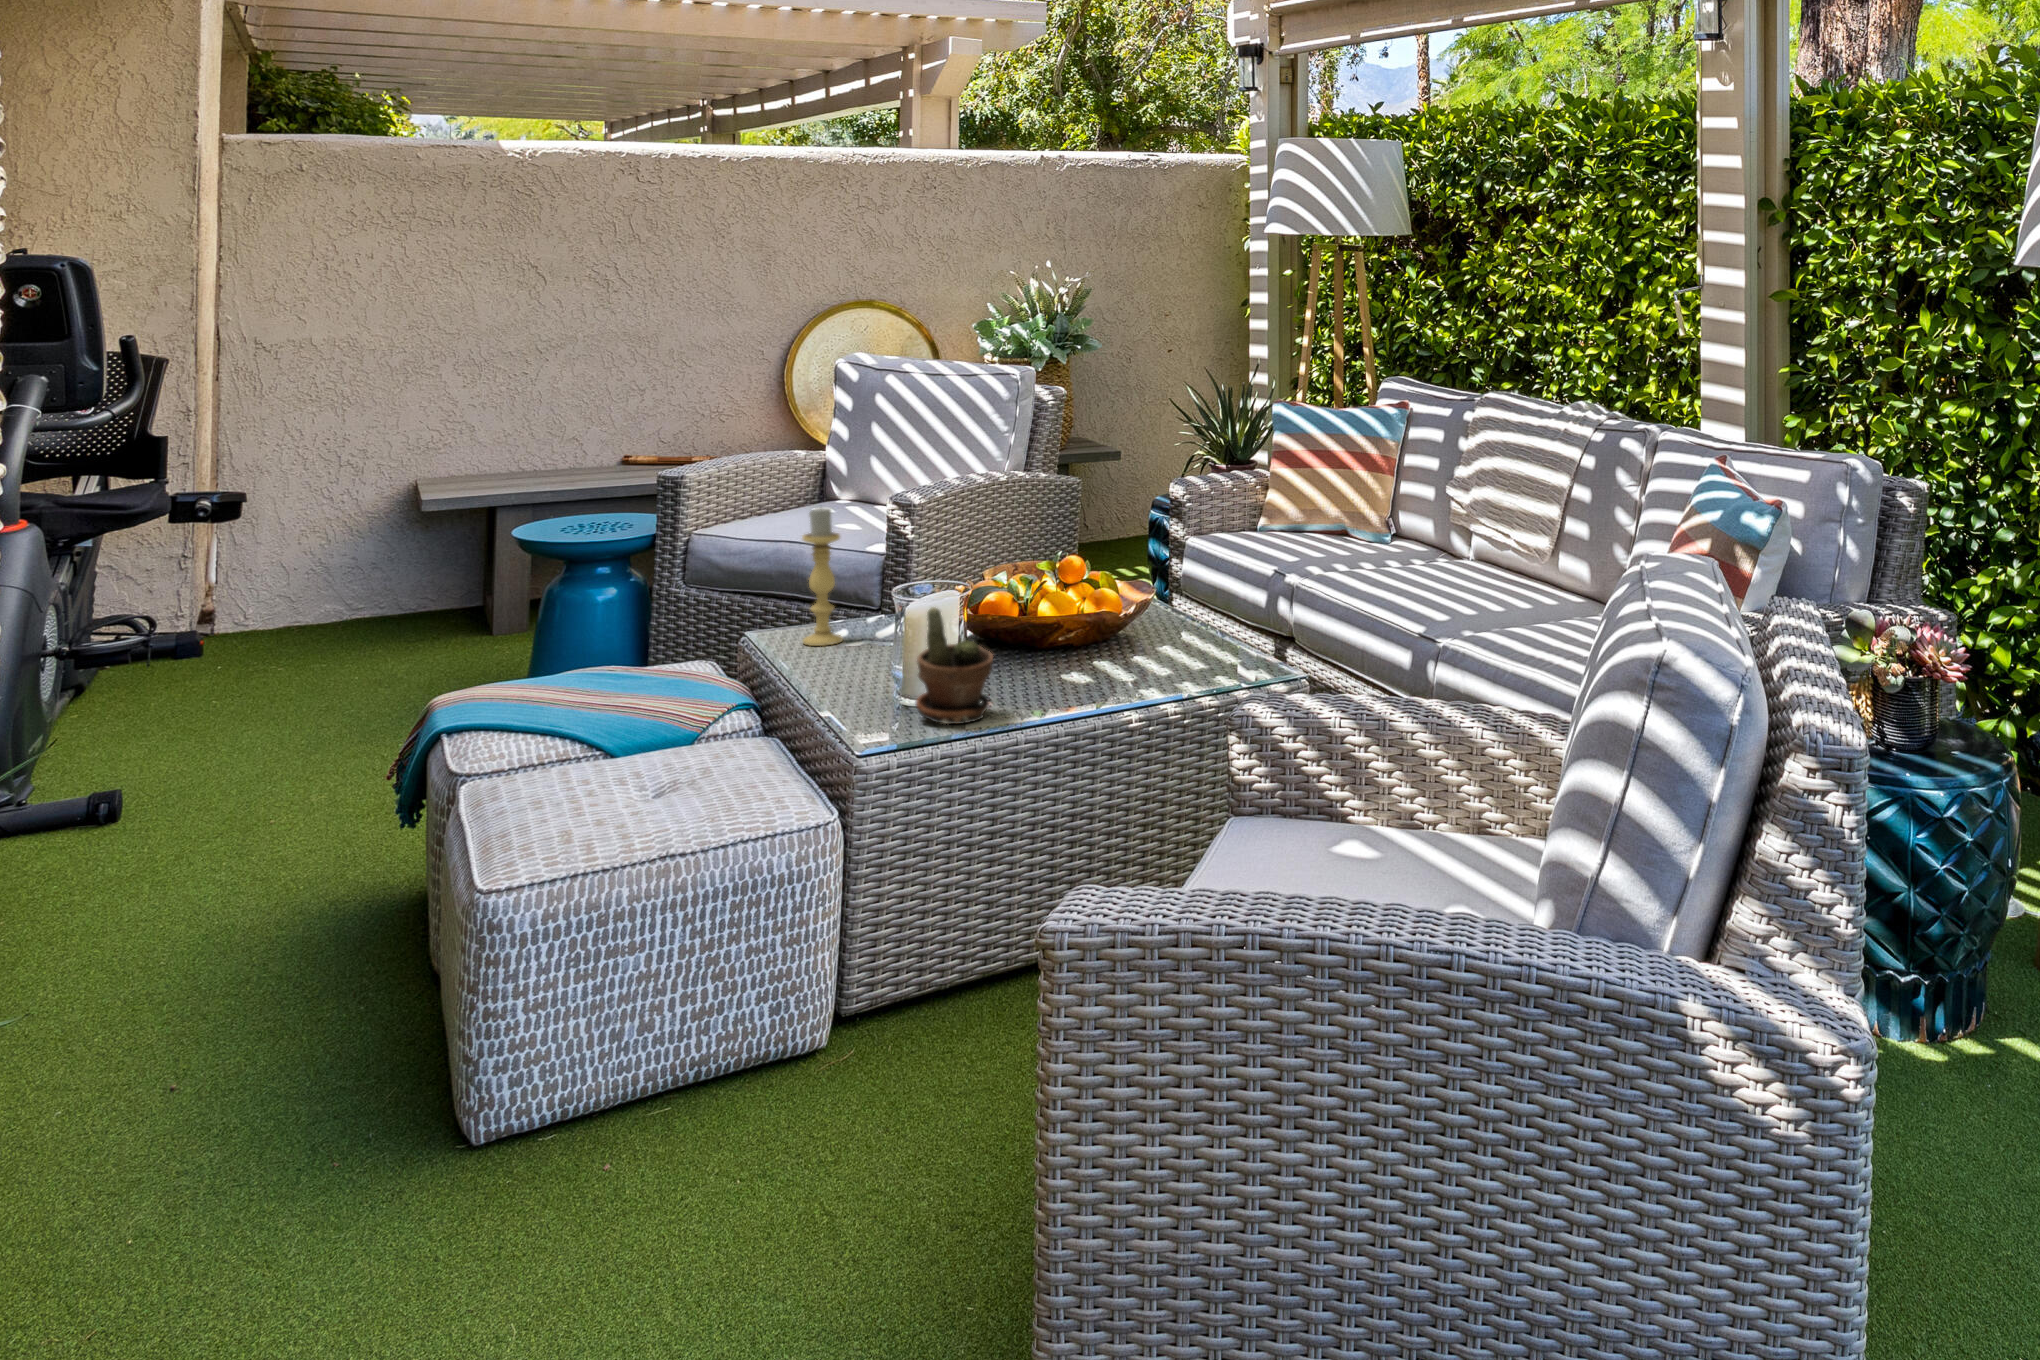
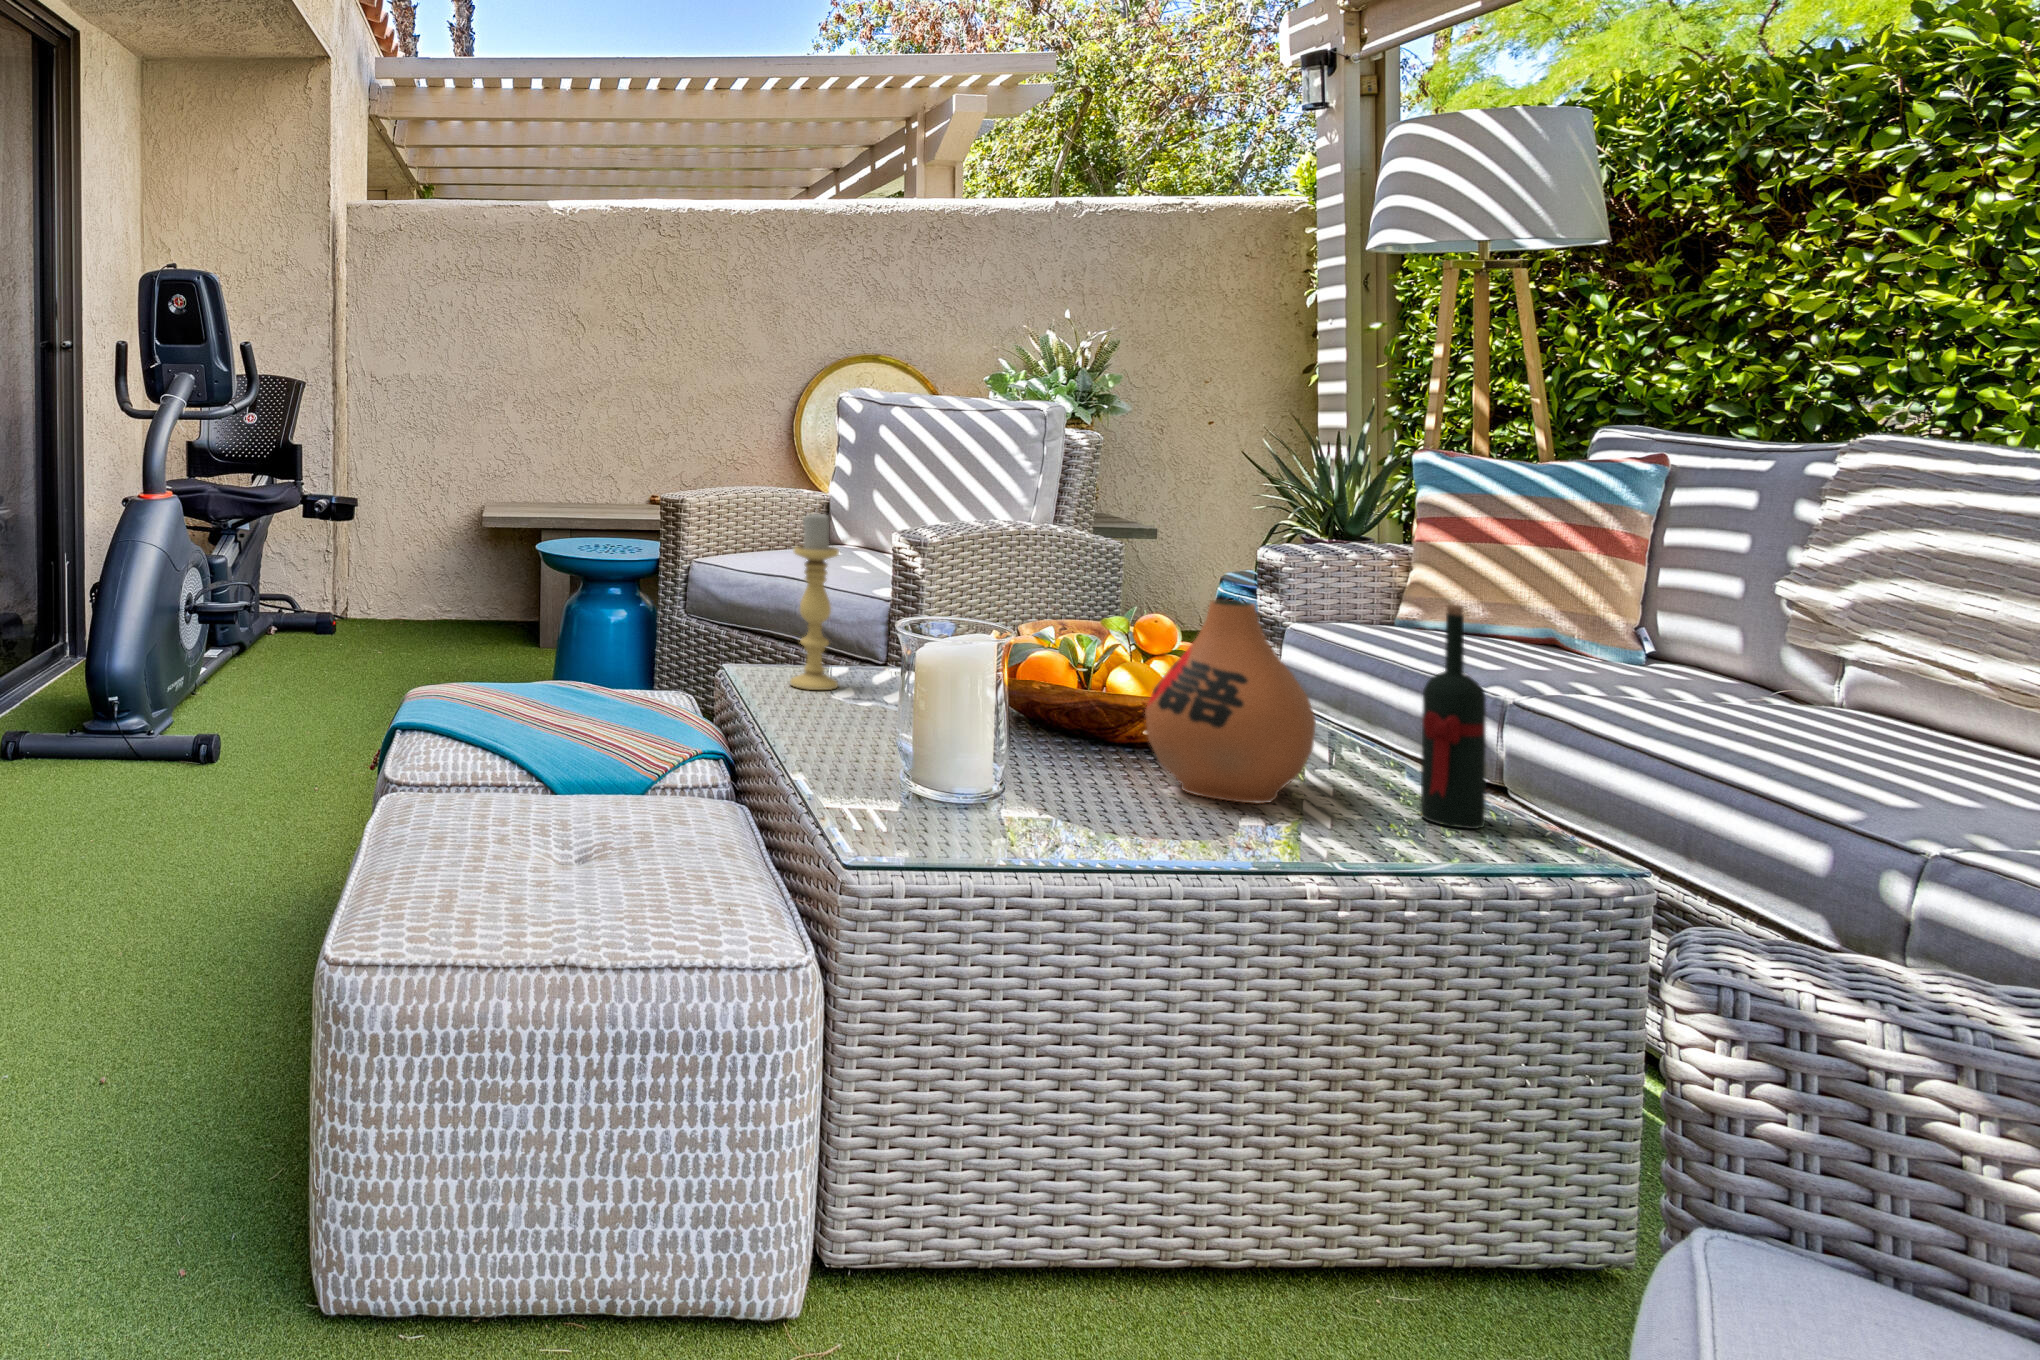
wine bottle: none [1215,551,1249,682] -> present [1421,605,1486,829]
vase: none [1057,558,1161,686] -> present [1145,600,1316,804]
potted plant: present [915,607,993,724] -> none [933,641,1054,827]

